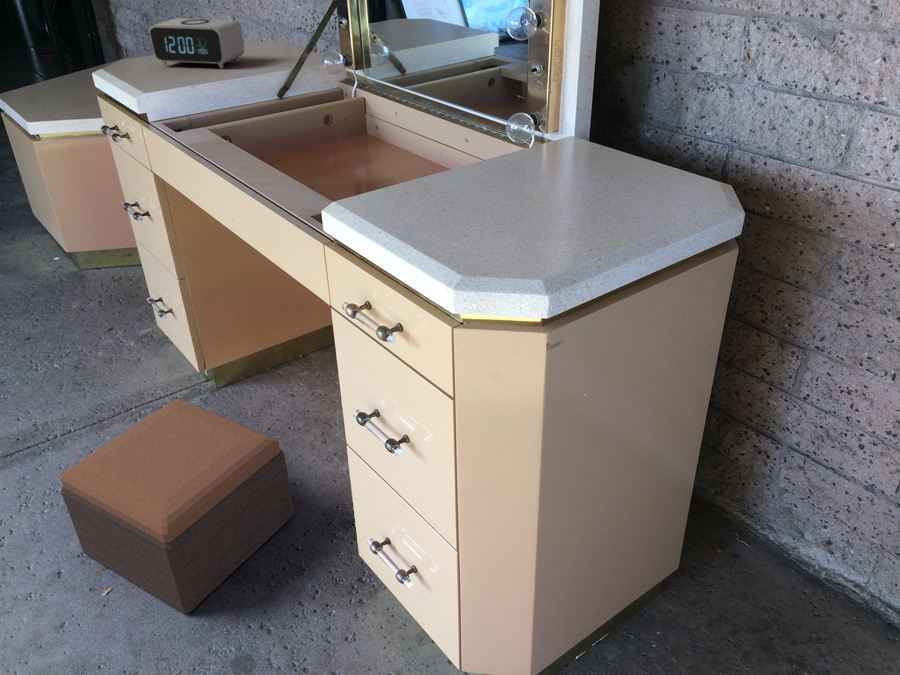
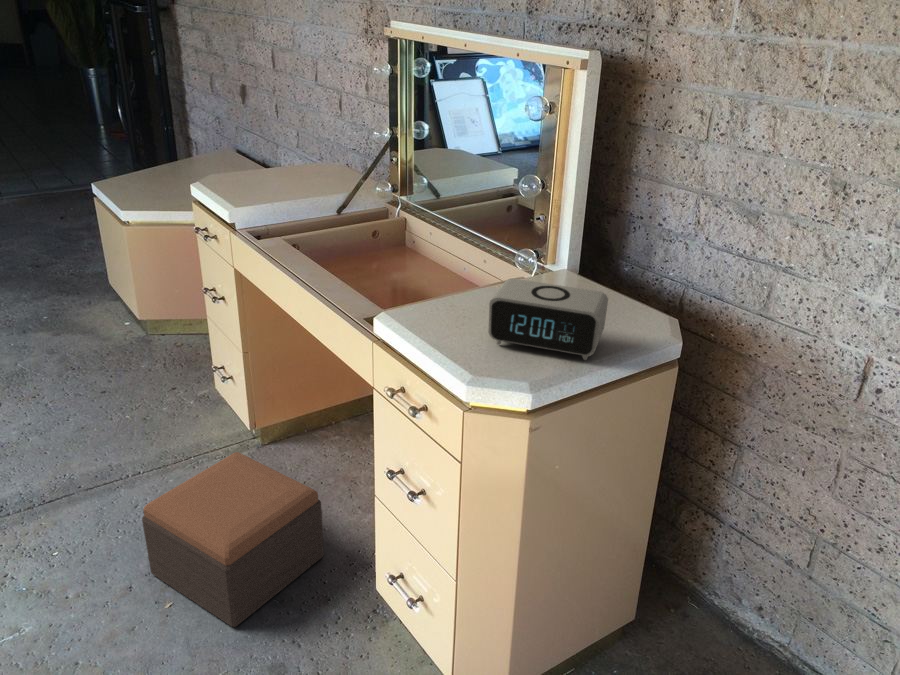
alarm clock: present [149,18,244,68] -> present [489,278,608,360]

